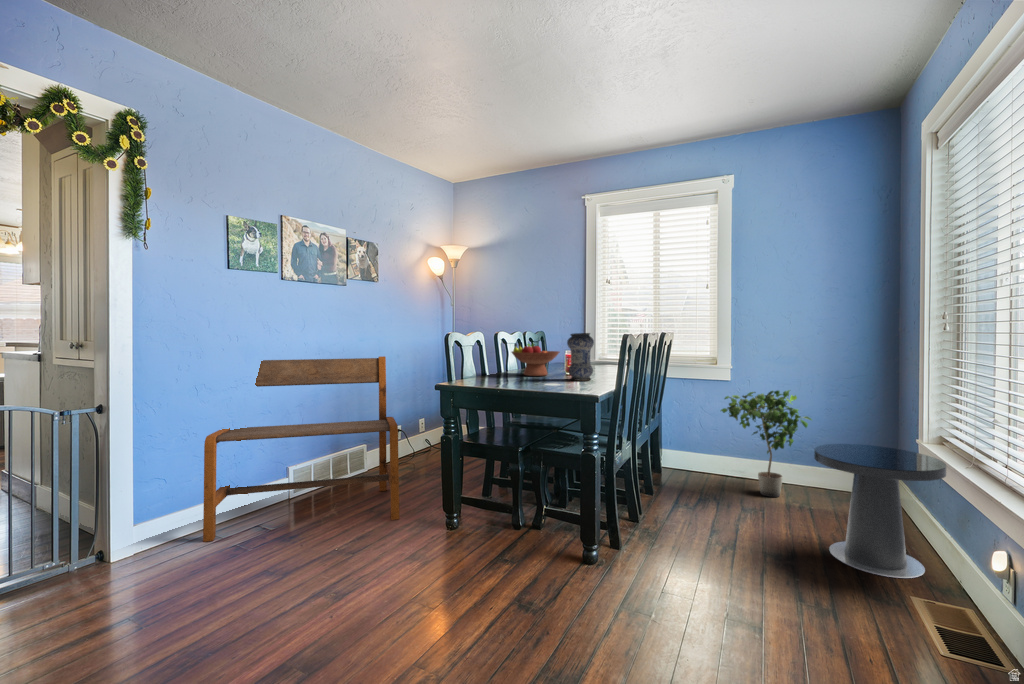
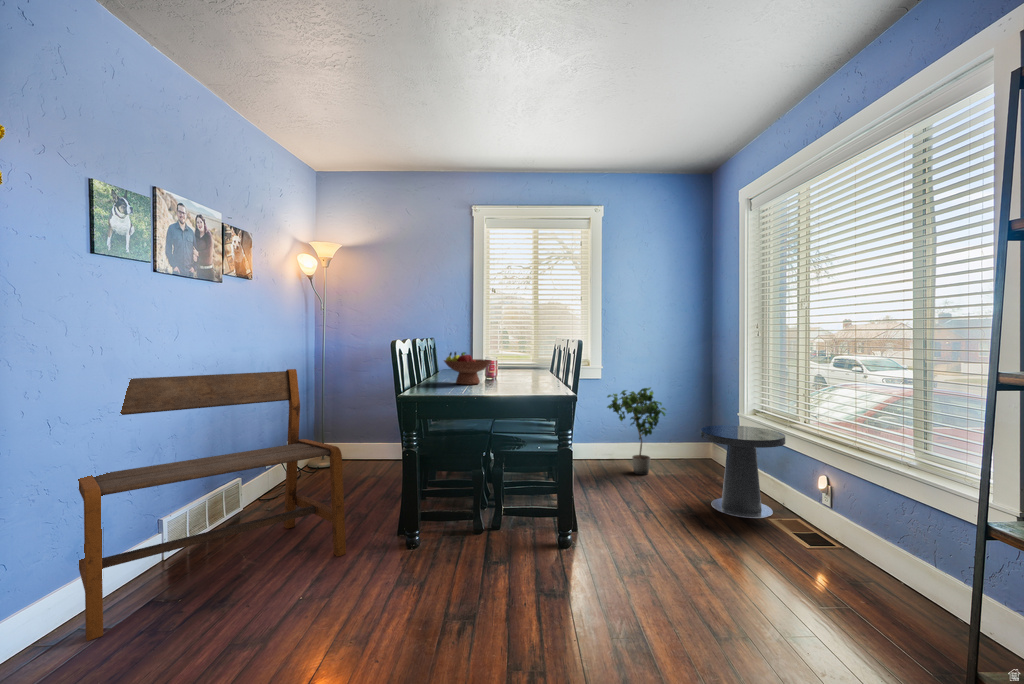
vase: present [567,333,594,381] -> none [509,342,534,387]

